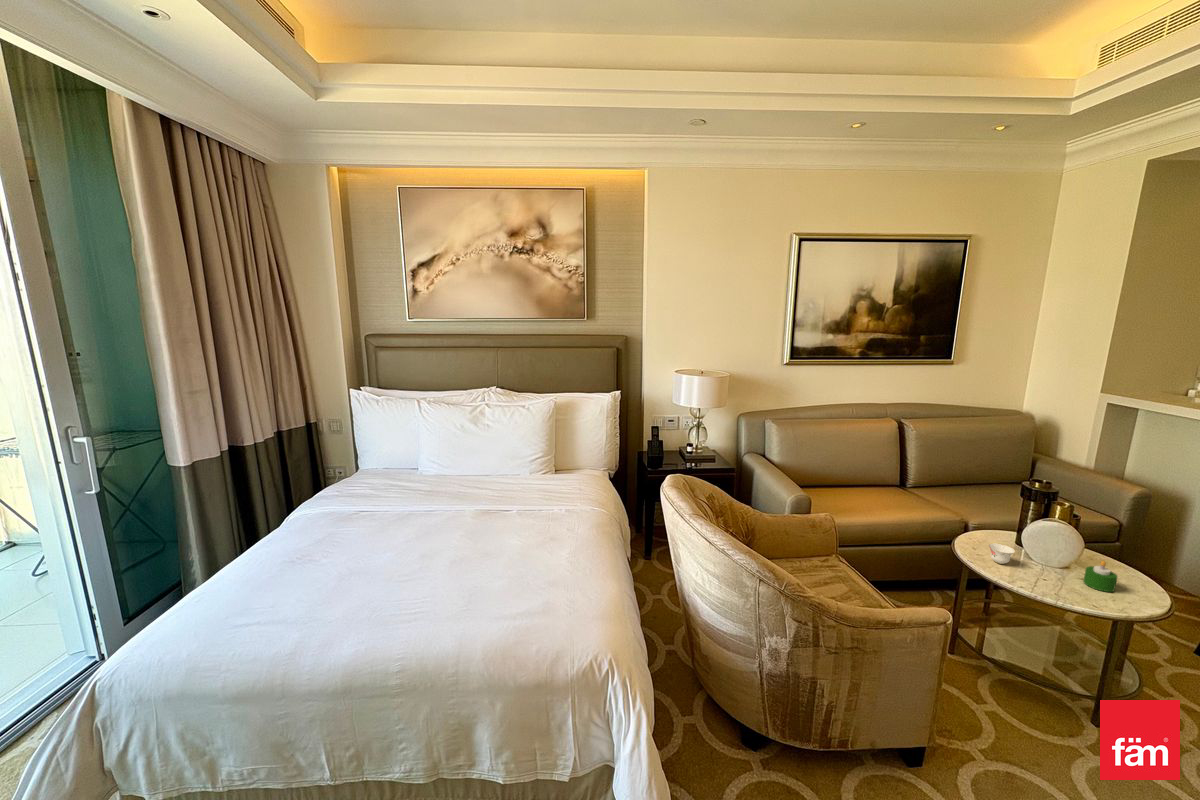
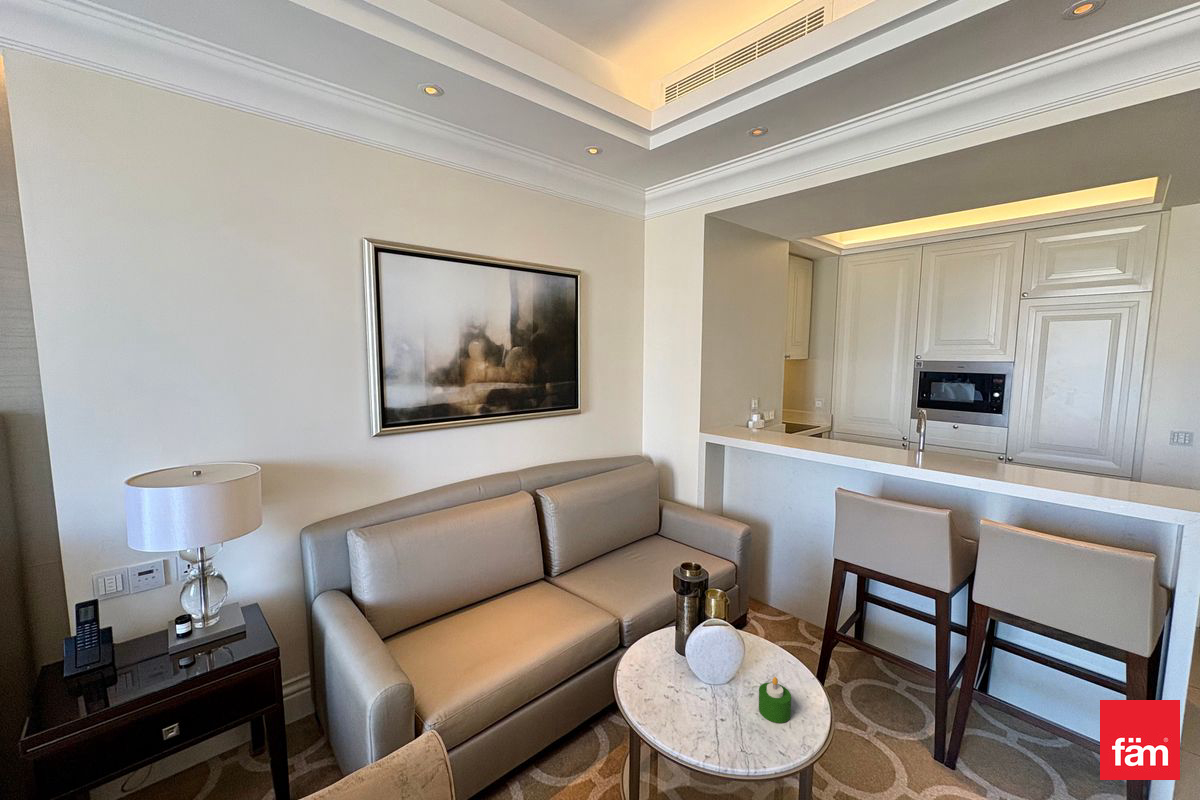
teacup: present [989,543,1015,564] -> none [655,683,686,719]

